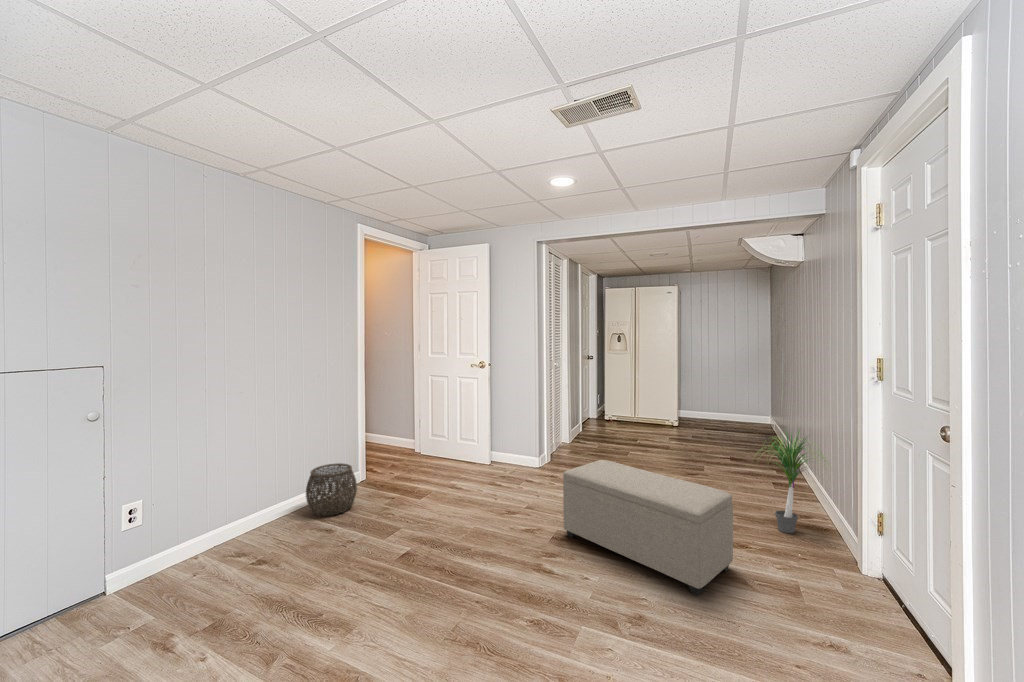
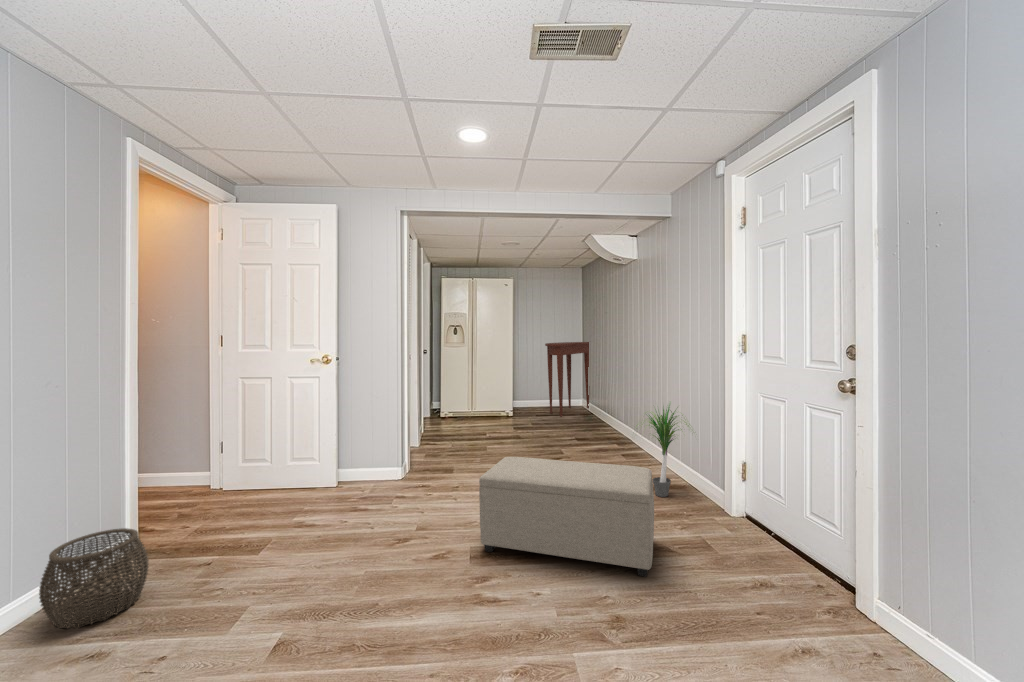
console table: none [720,354,781,434] -> present [545,342,589,417]

